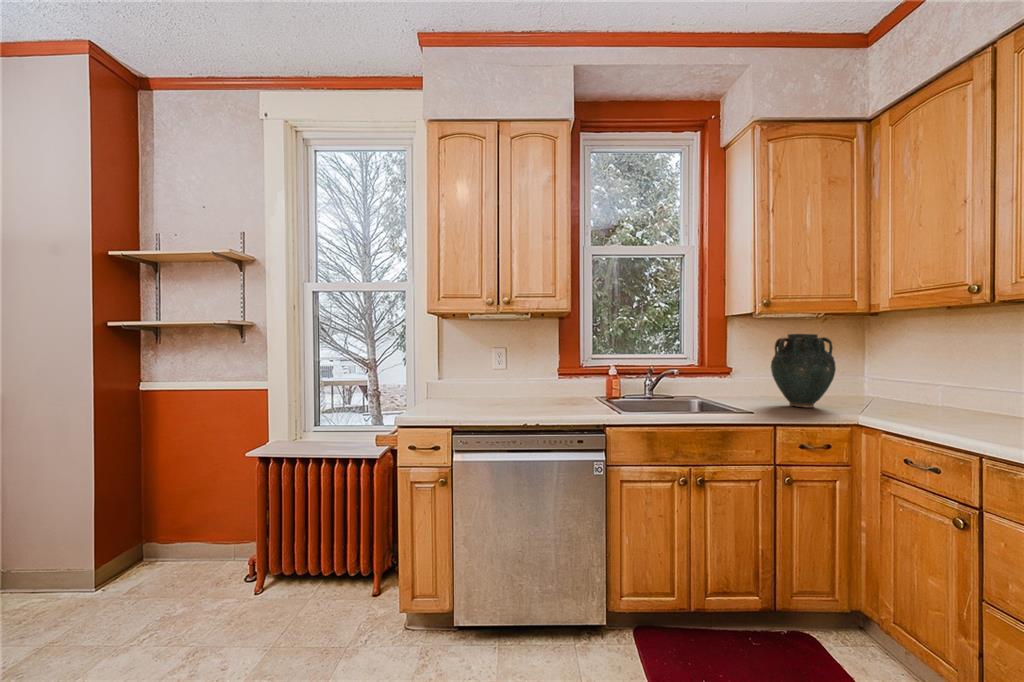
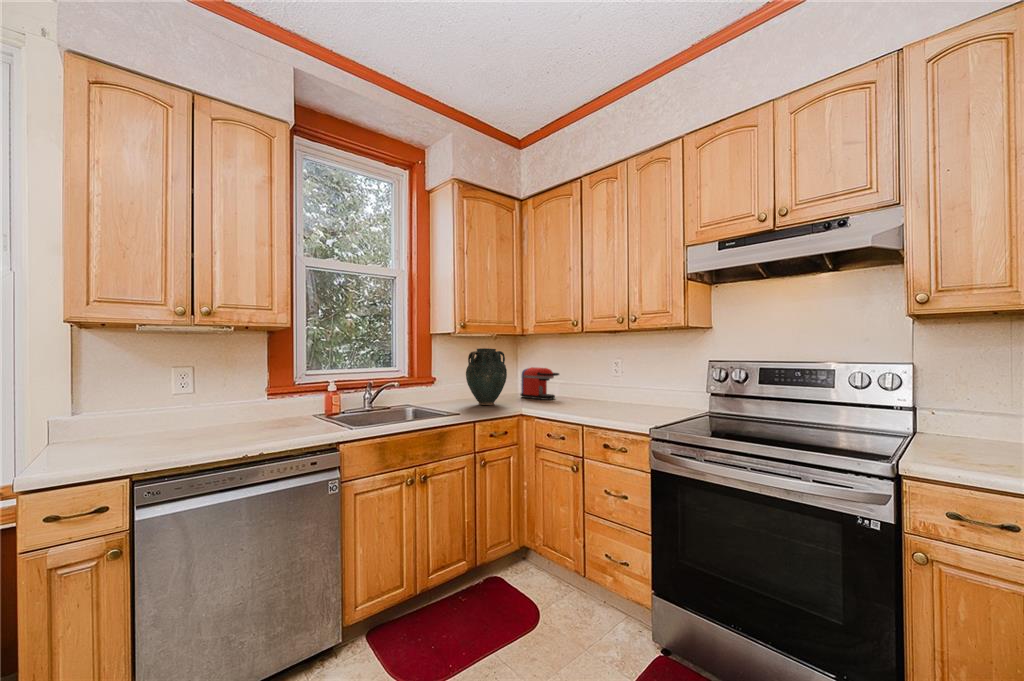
coffee maker: none [864,362,940,410] -> present [520,367,559,400]

